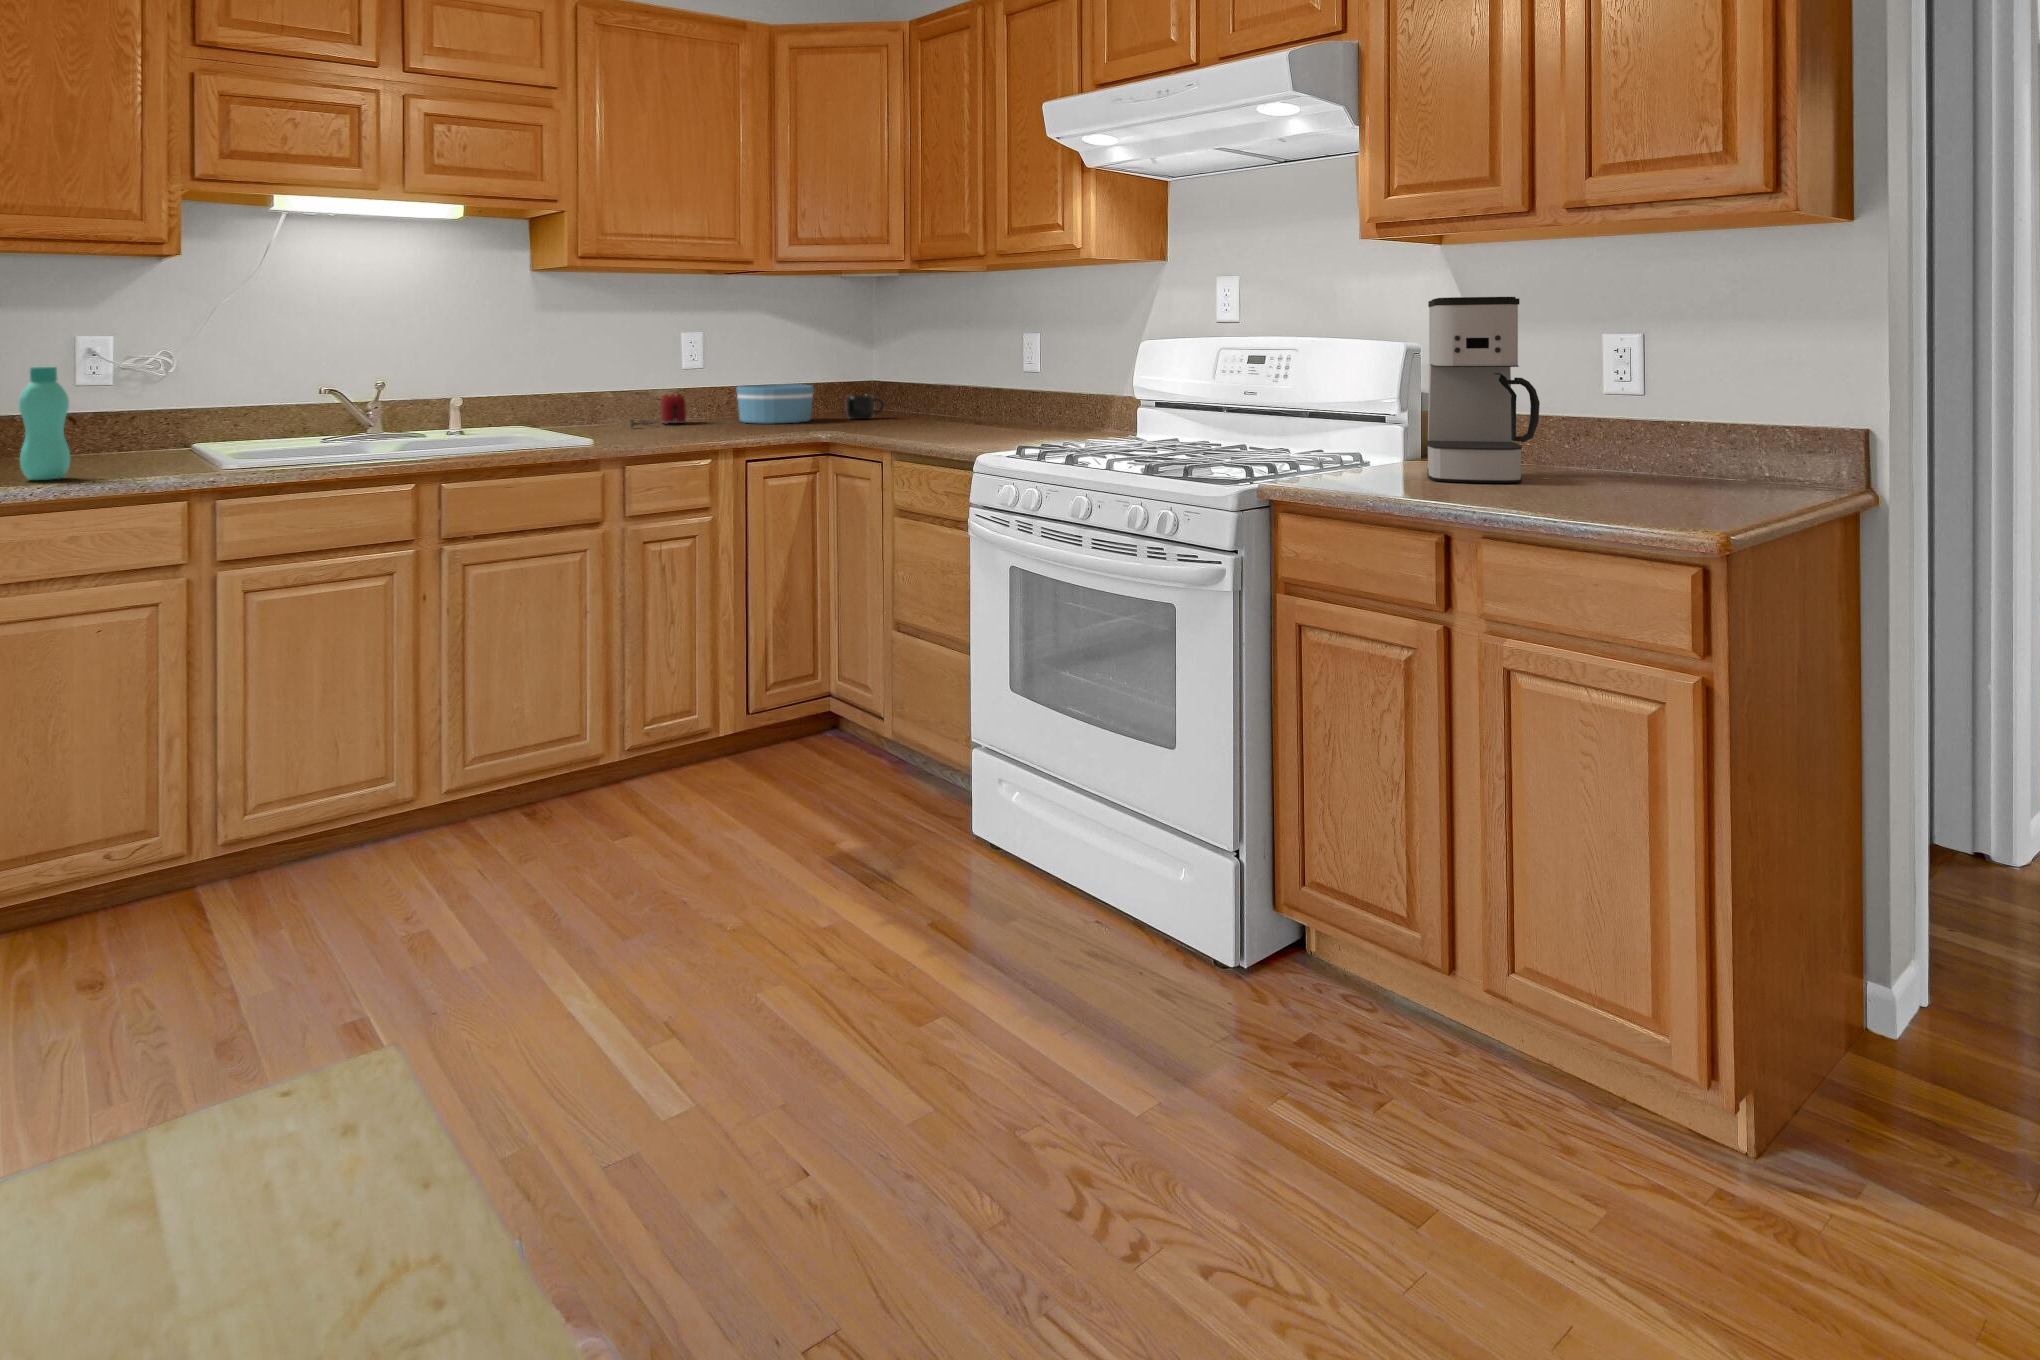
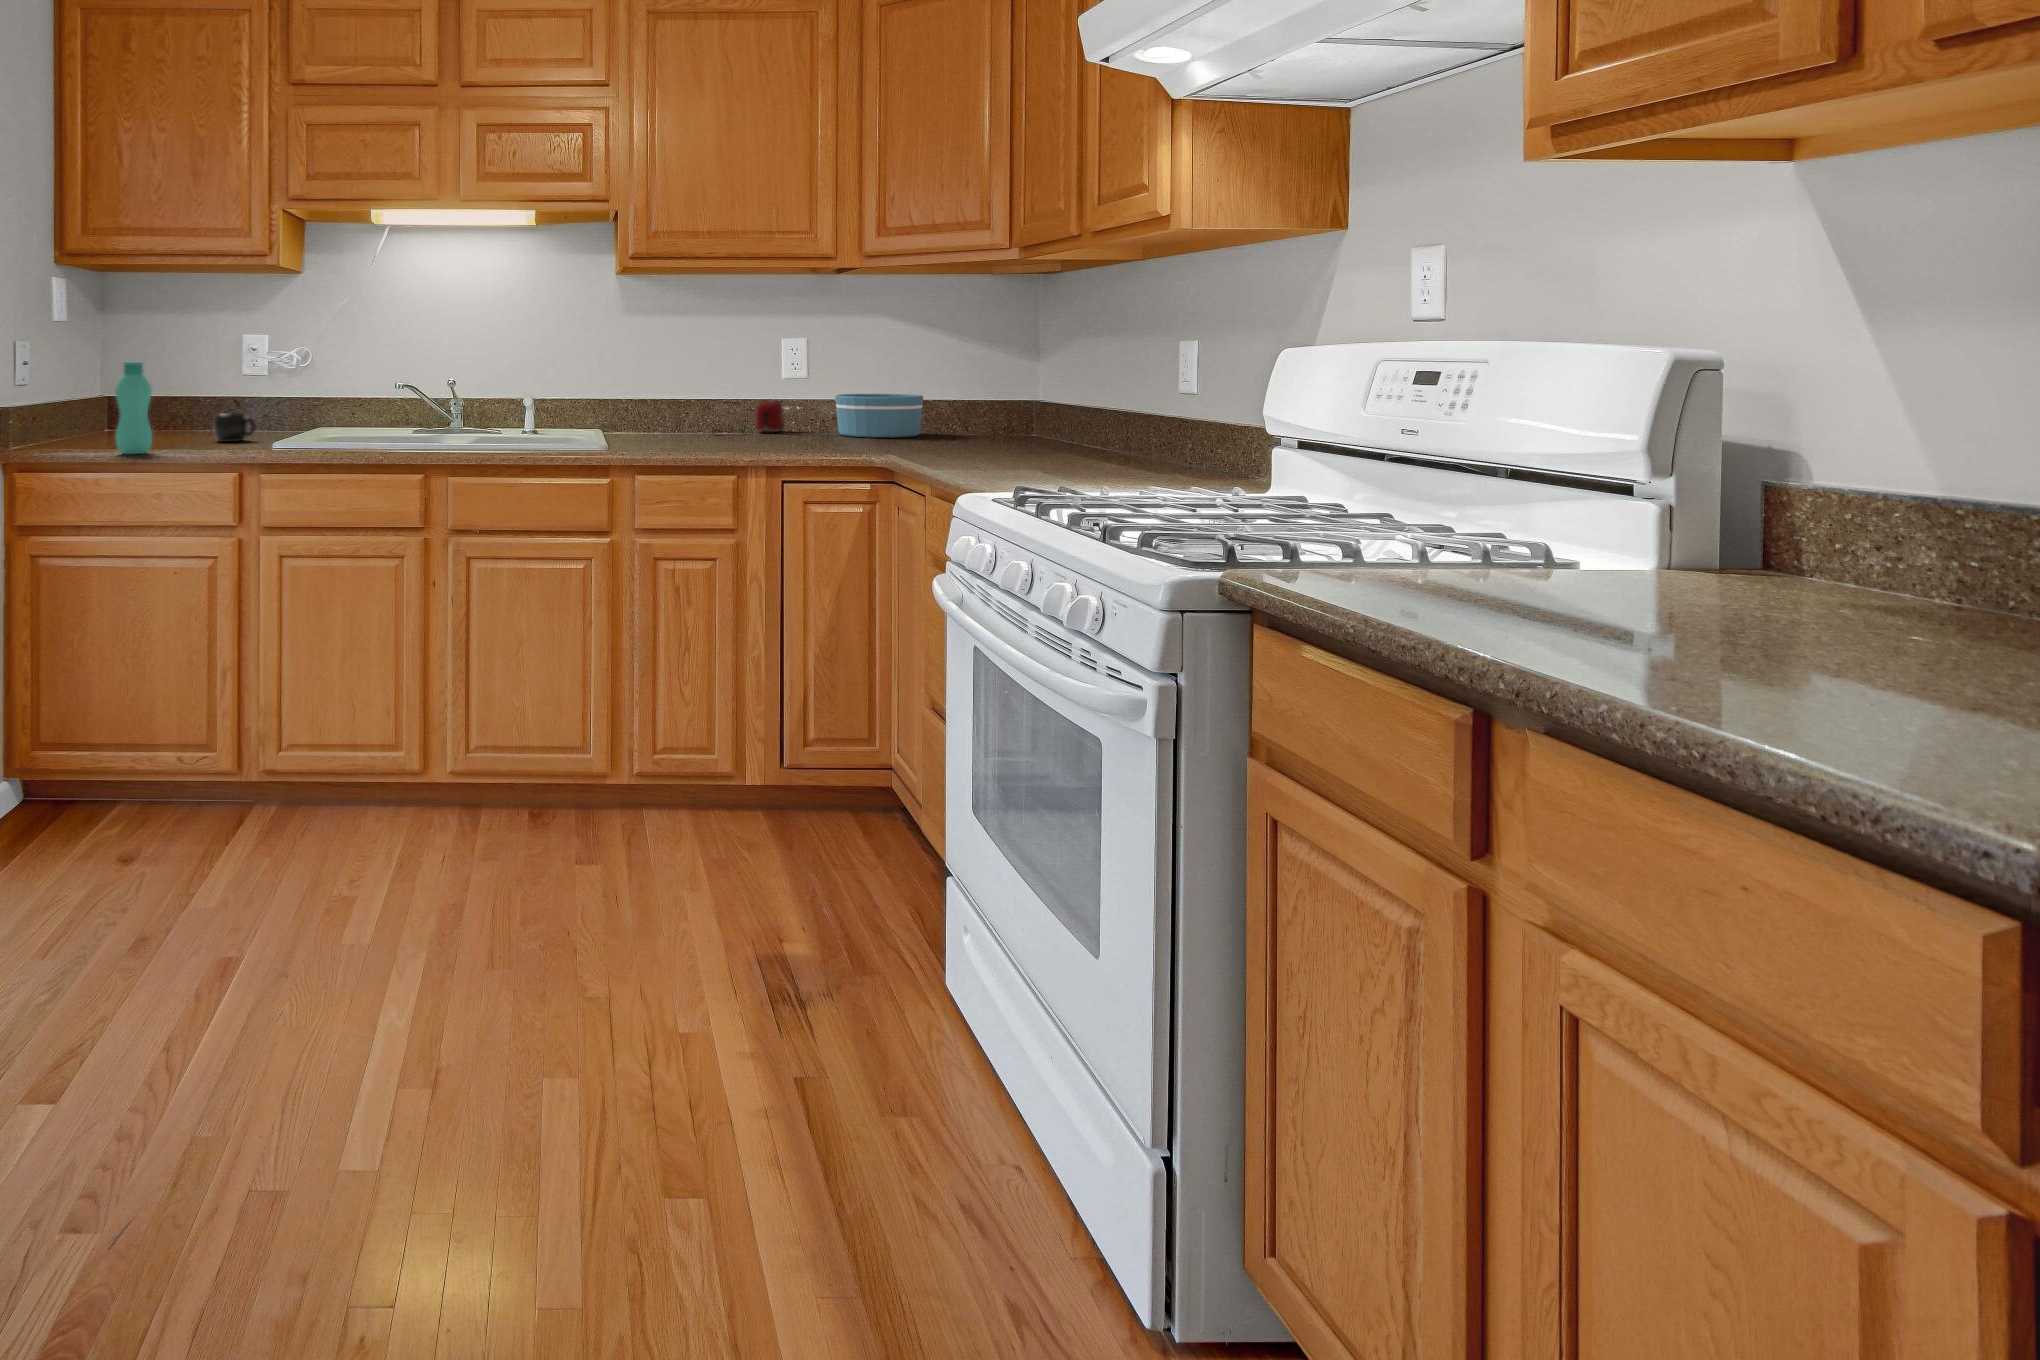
coffee maker: present [1427,297,1540,483] -> none [1604,244,1920,647]
mug: present [845,395,884,419] -> present [213,413,256,442]

